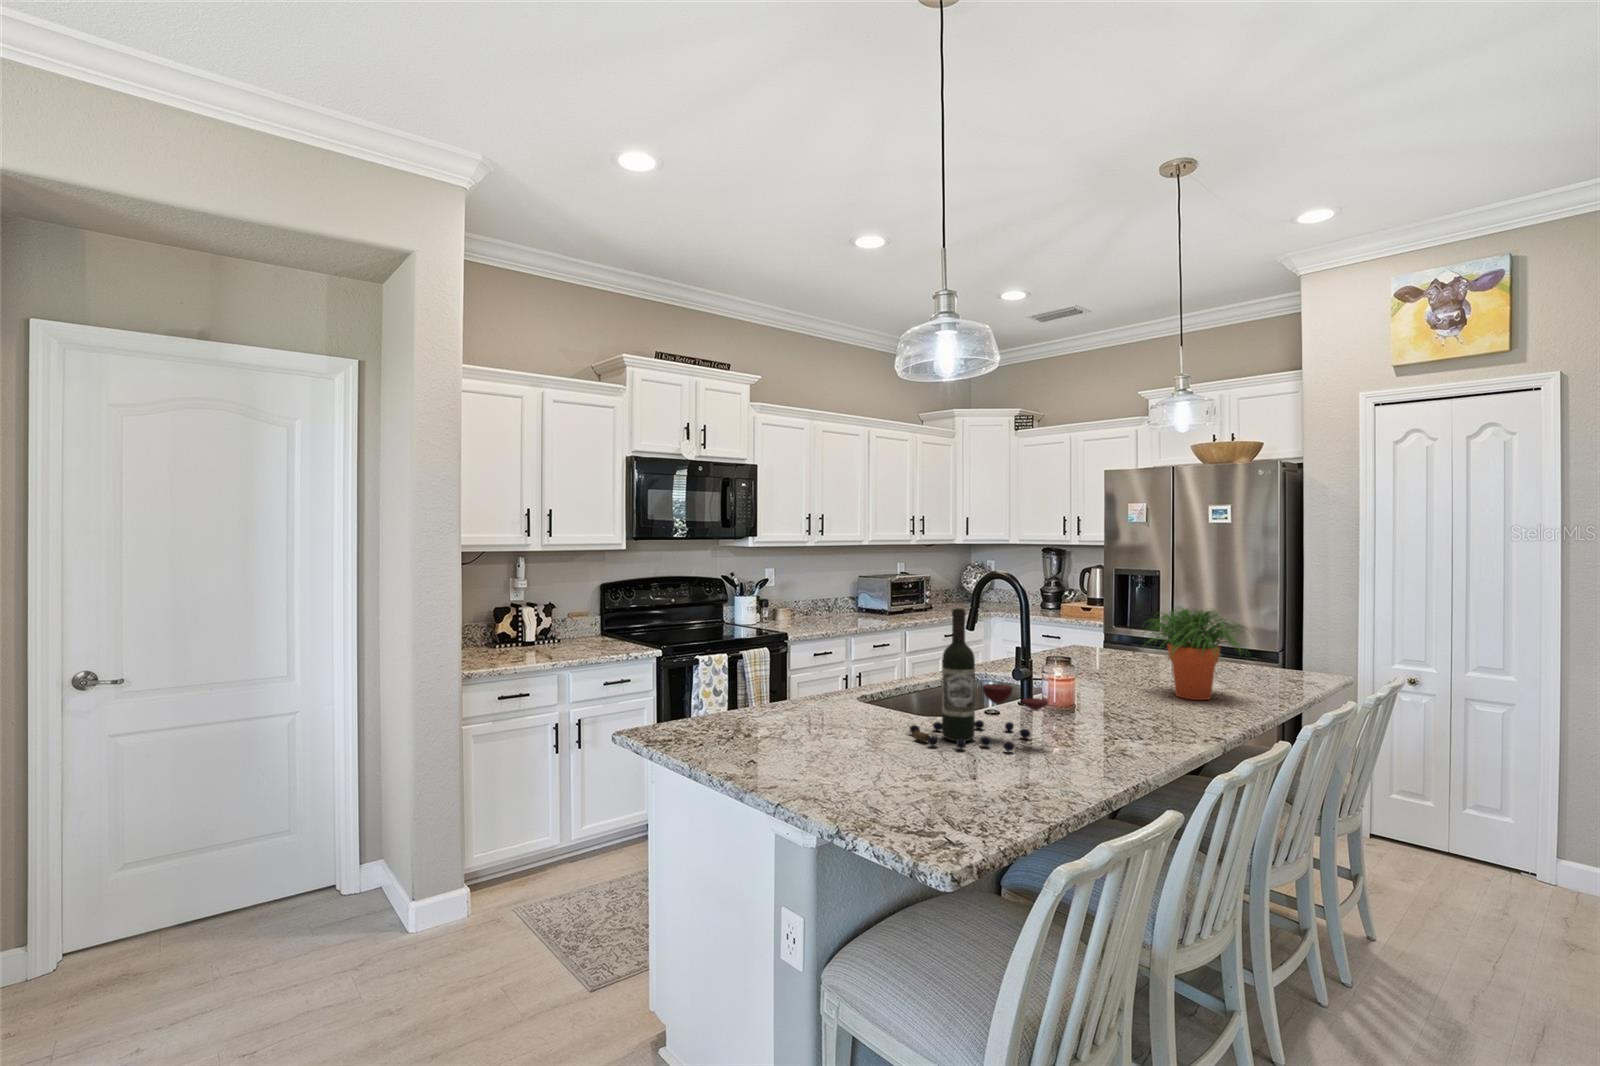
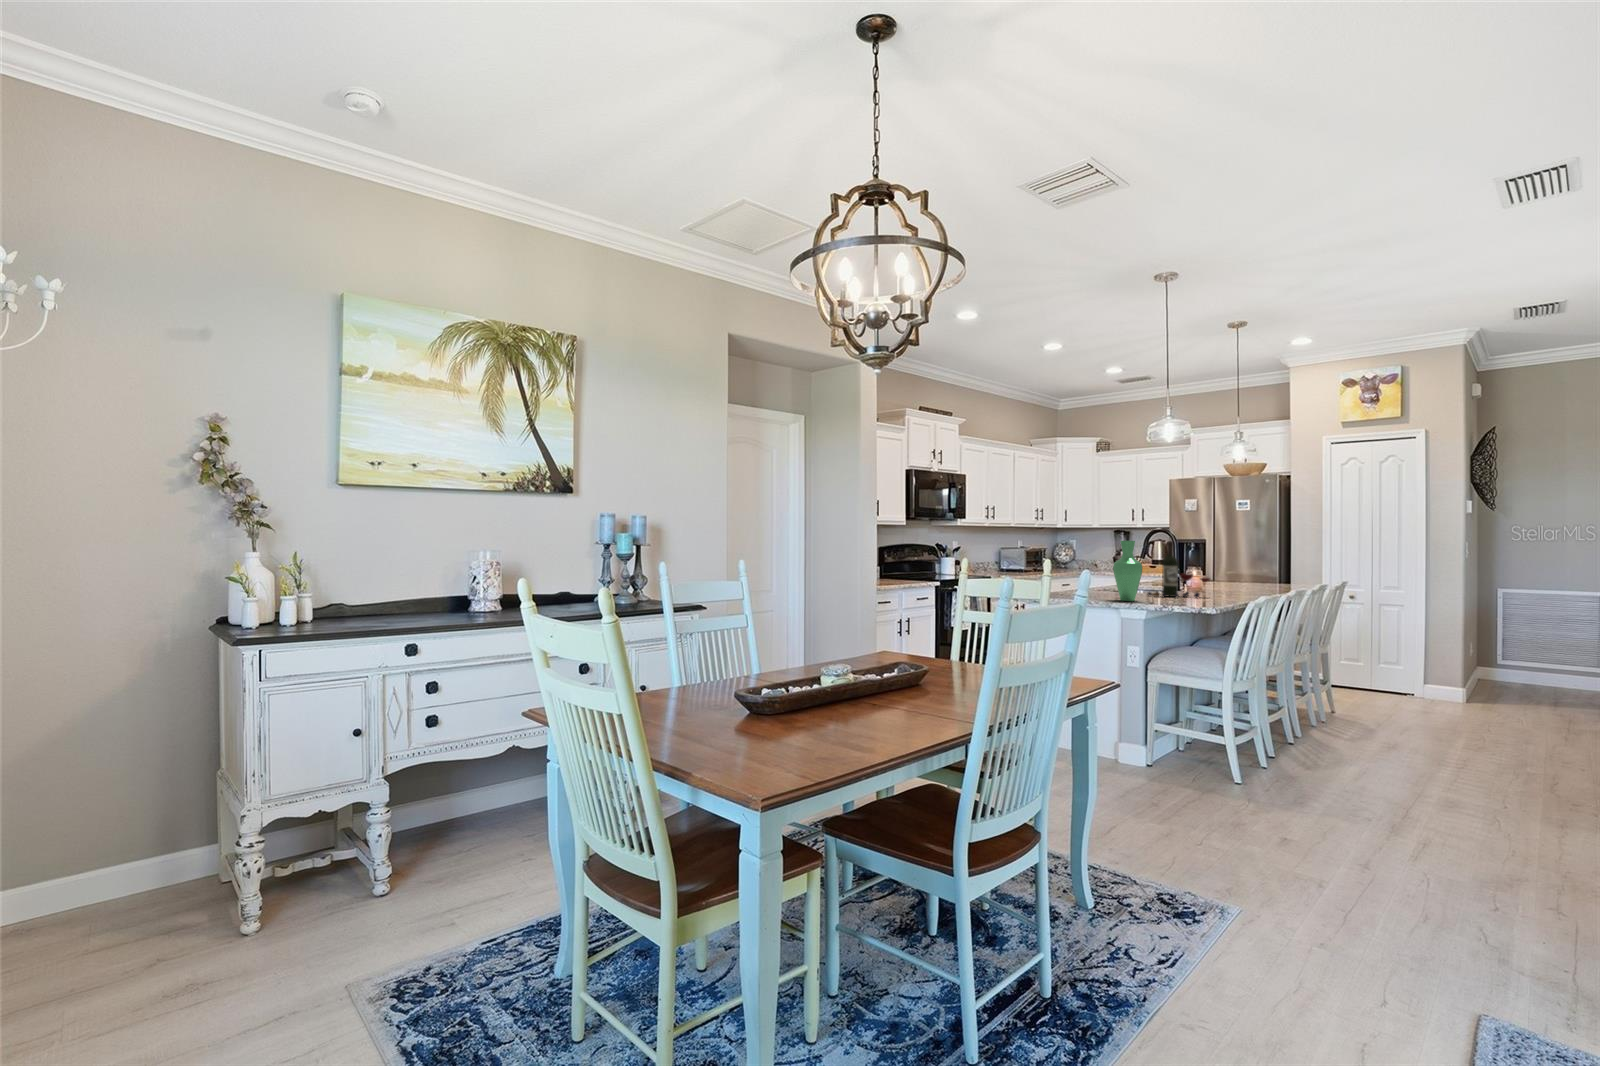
potted plant: present [1143,606,1254,700] -> none [1226,546,1284,590]
vase: none [773,616,842,775] -> present [1113,541,1142,601]

